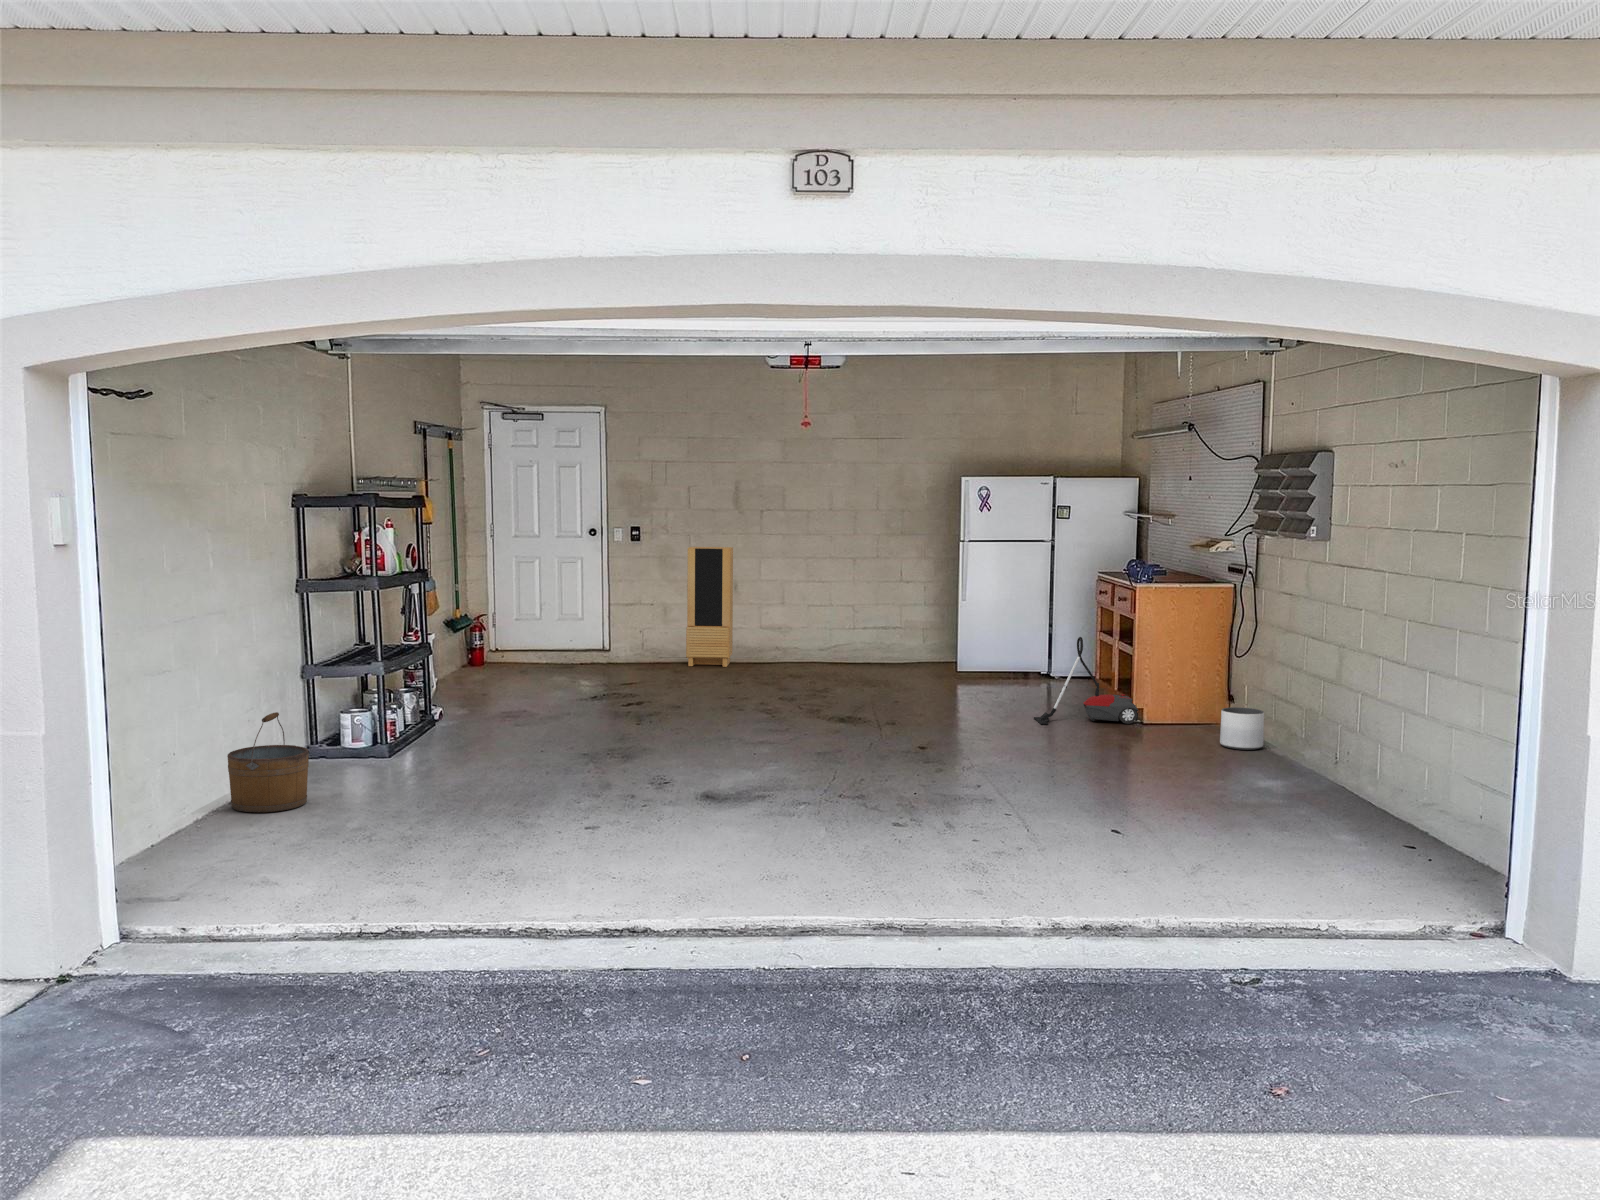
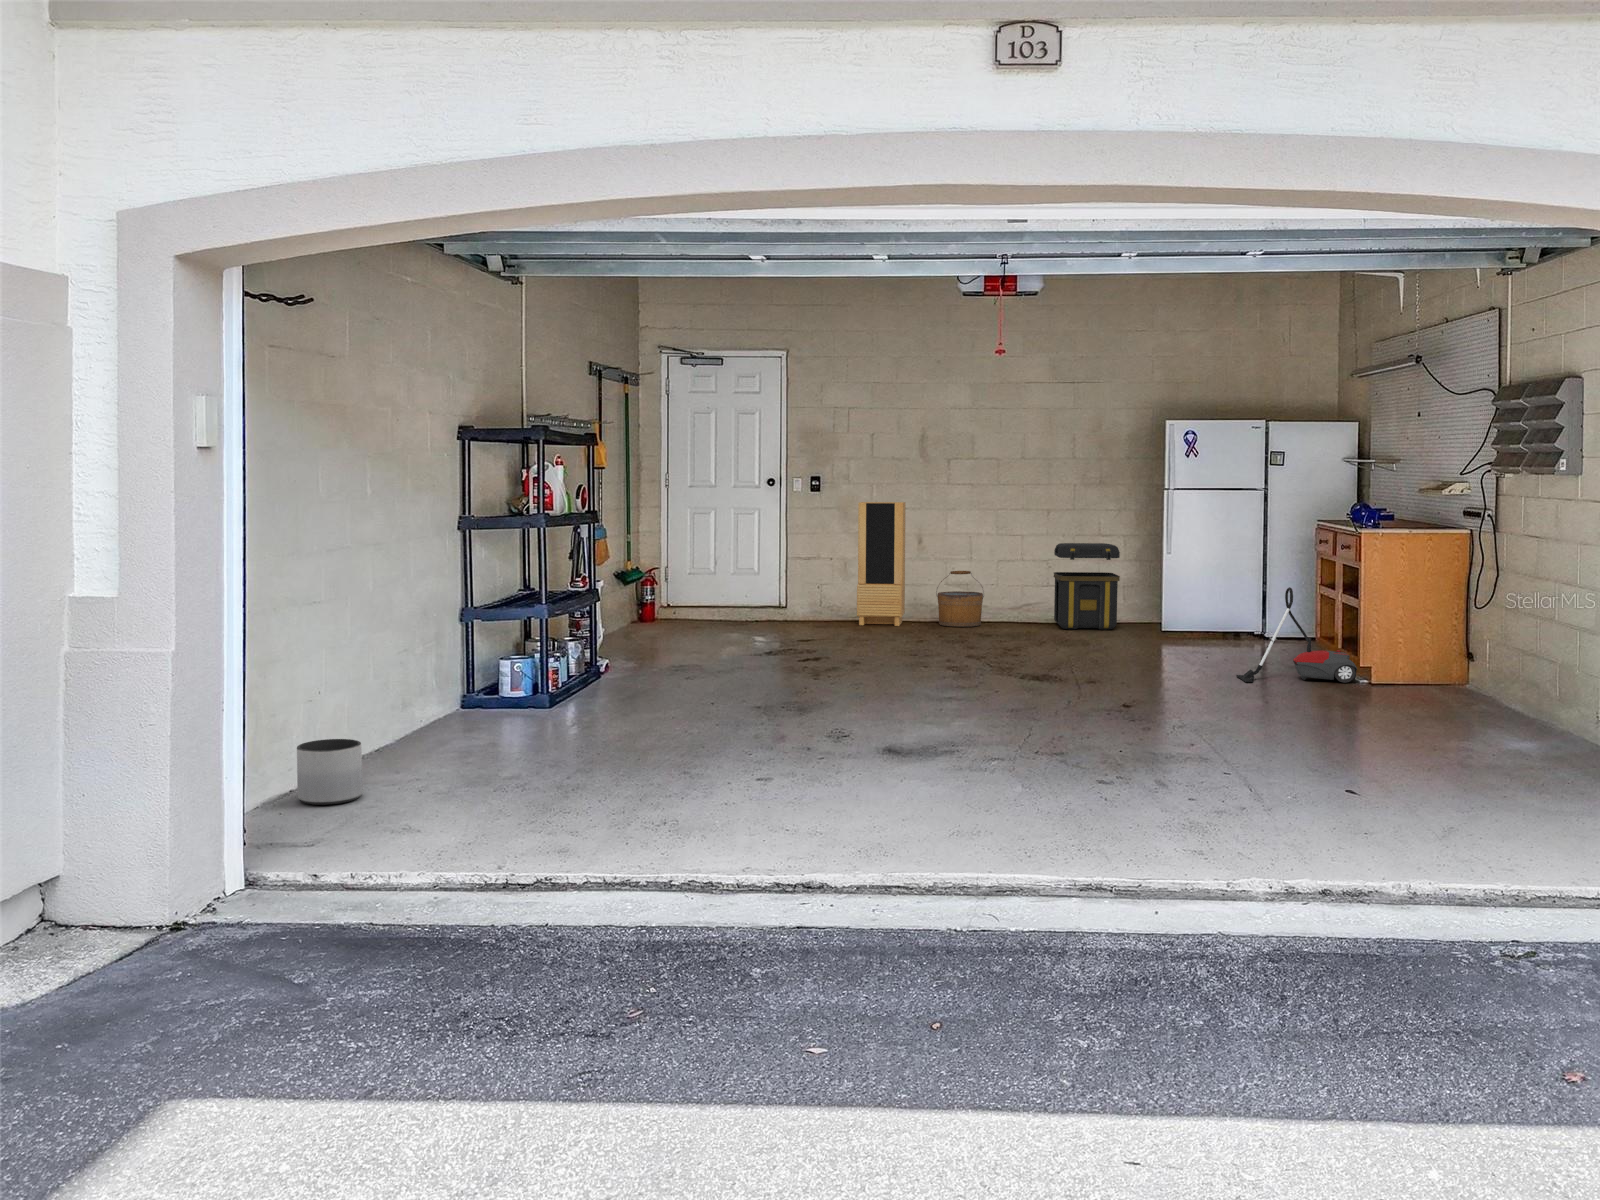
toolbox: none [874,587,934,670] -> present [1053,543,1120,630]
planter: present [1220,707,1264,750] -> present [297,739,363,805]
bucket: present [227,712,309,812] -> present [936,571,984,627]

